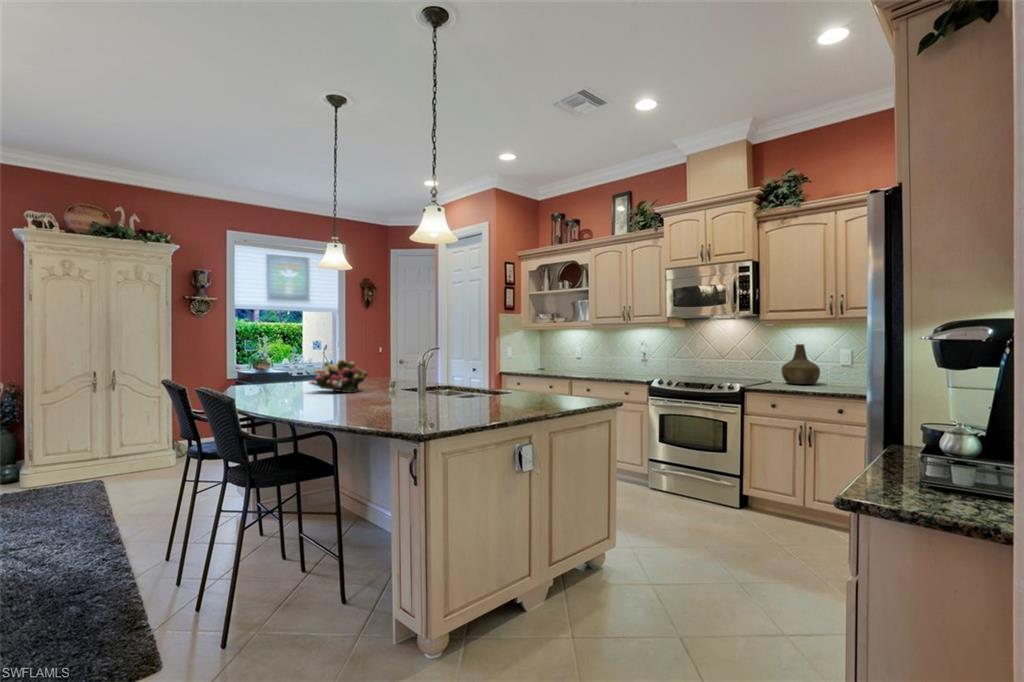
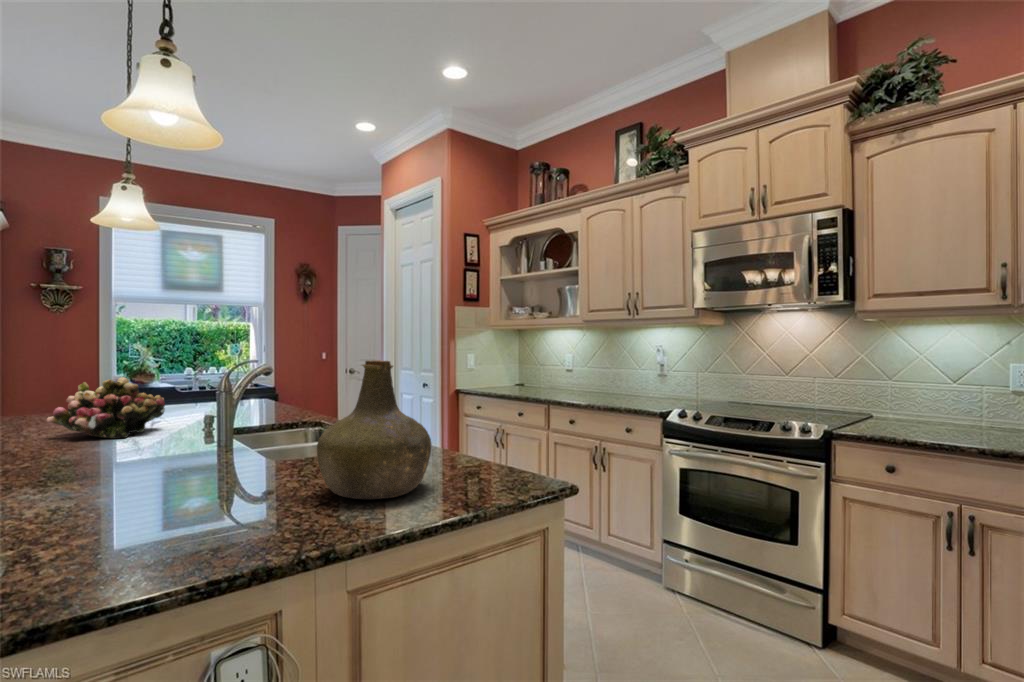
bottle: present [781,344,820,384] -> present [317,360,432,499]

